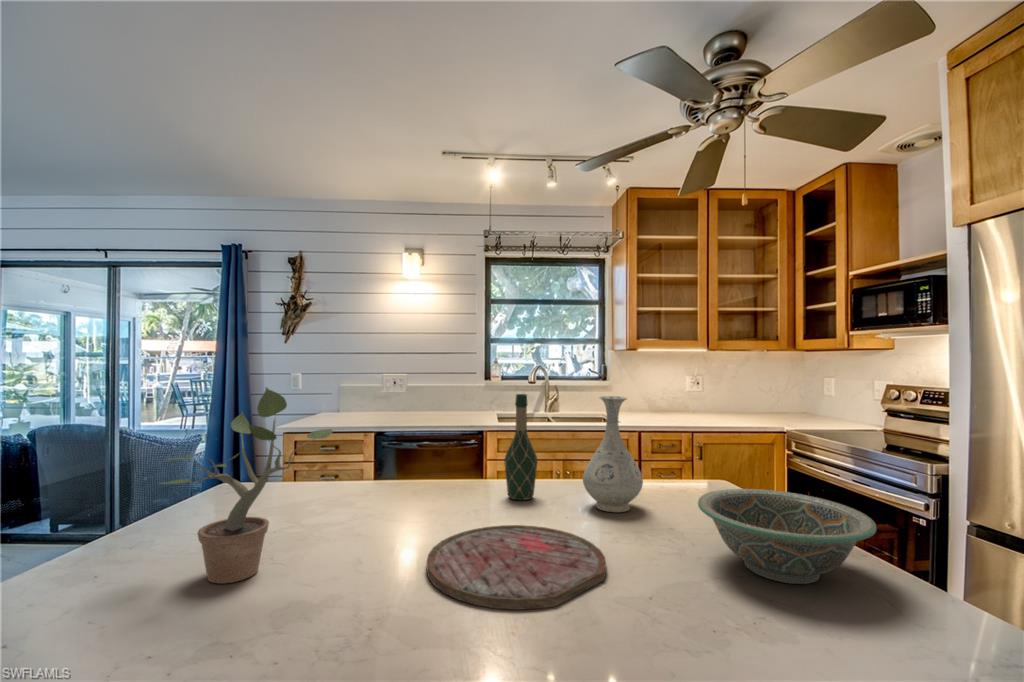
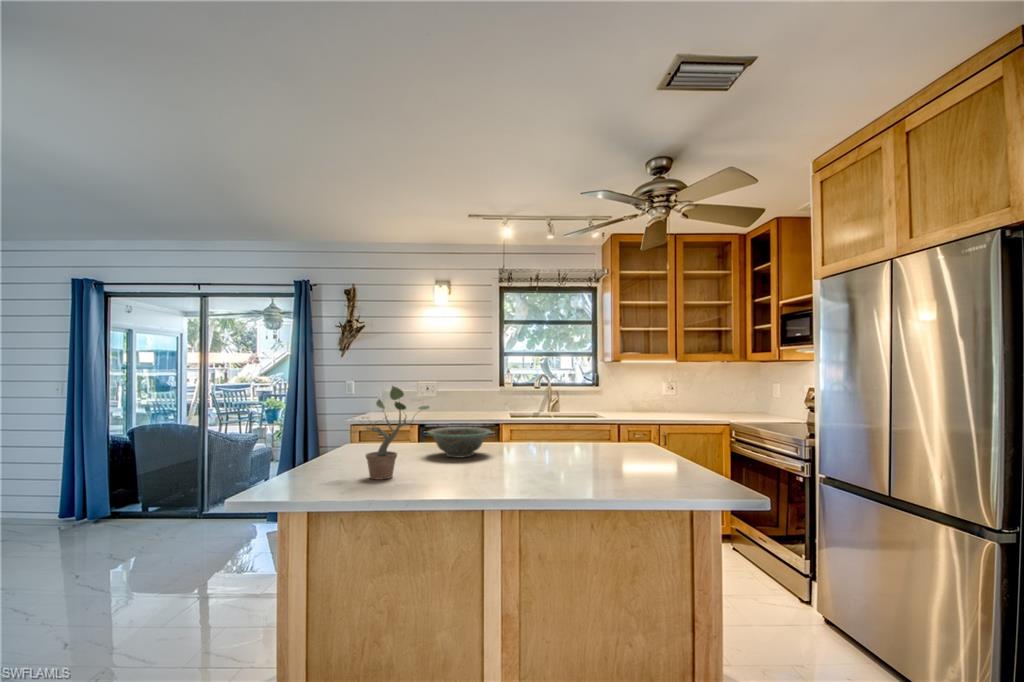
wine bottle: present [505,394,537,500] -> none [516,391,536,455]
vase: present [583,396,643,512] -> none [562,392,597,459]
decorative bowl: present [698,489,876,584] -> present [428,427,491,458]
cutting board: present [426,525,606,610] -> none [476,462,567,486]

